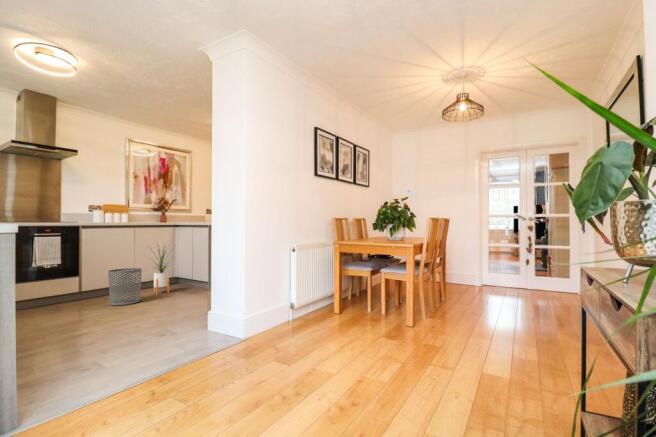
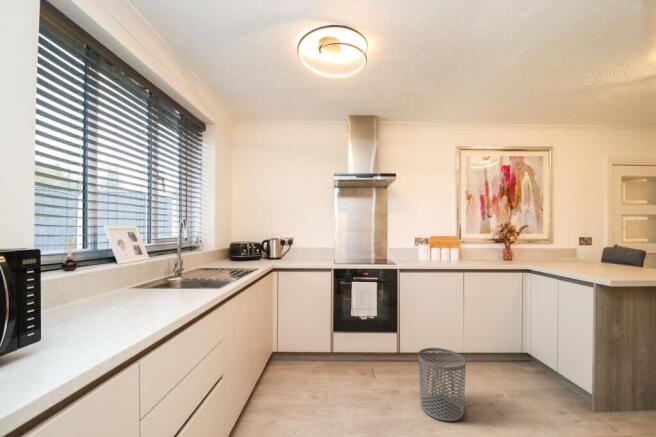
house plant: present [151,246,169,294] -> none [472,304,530,403]

